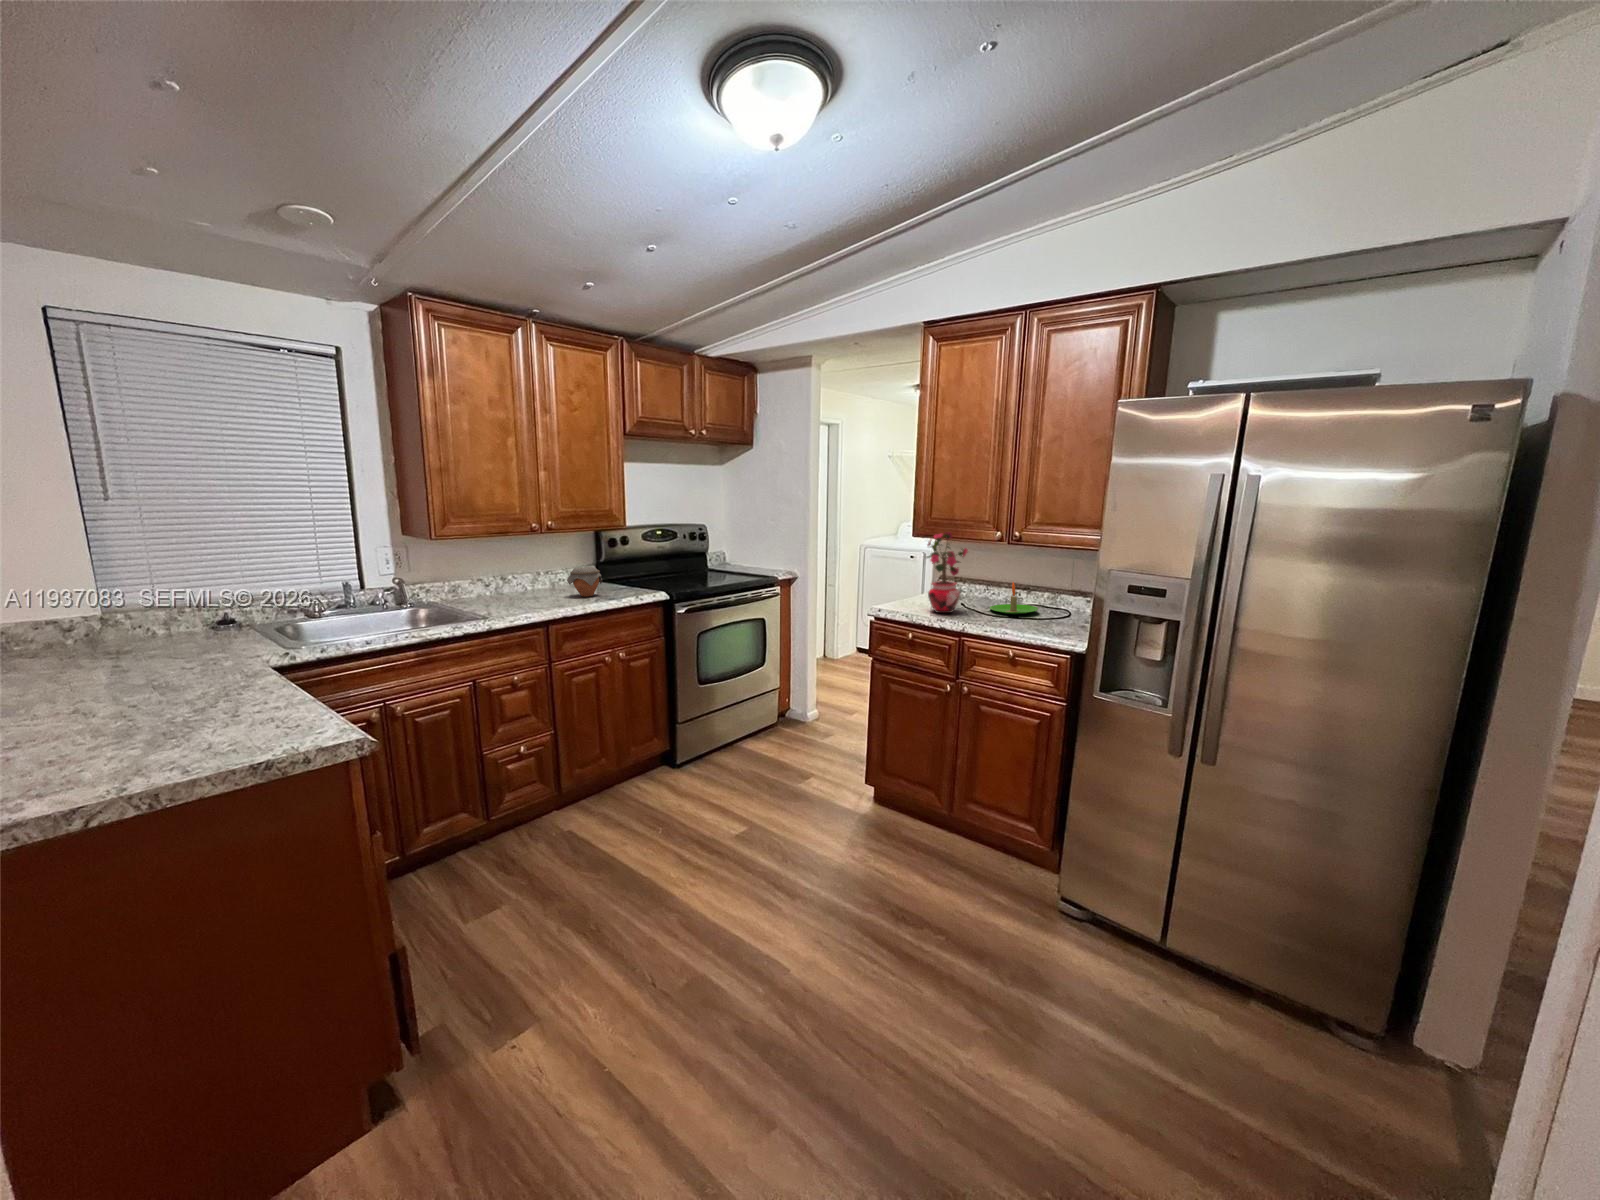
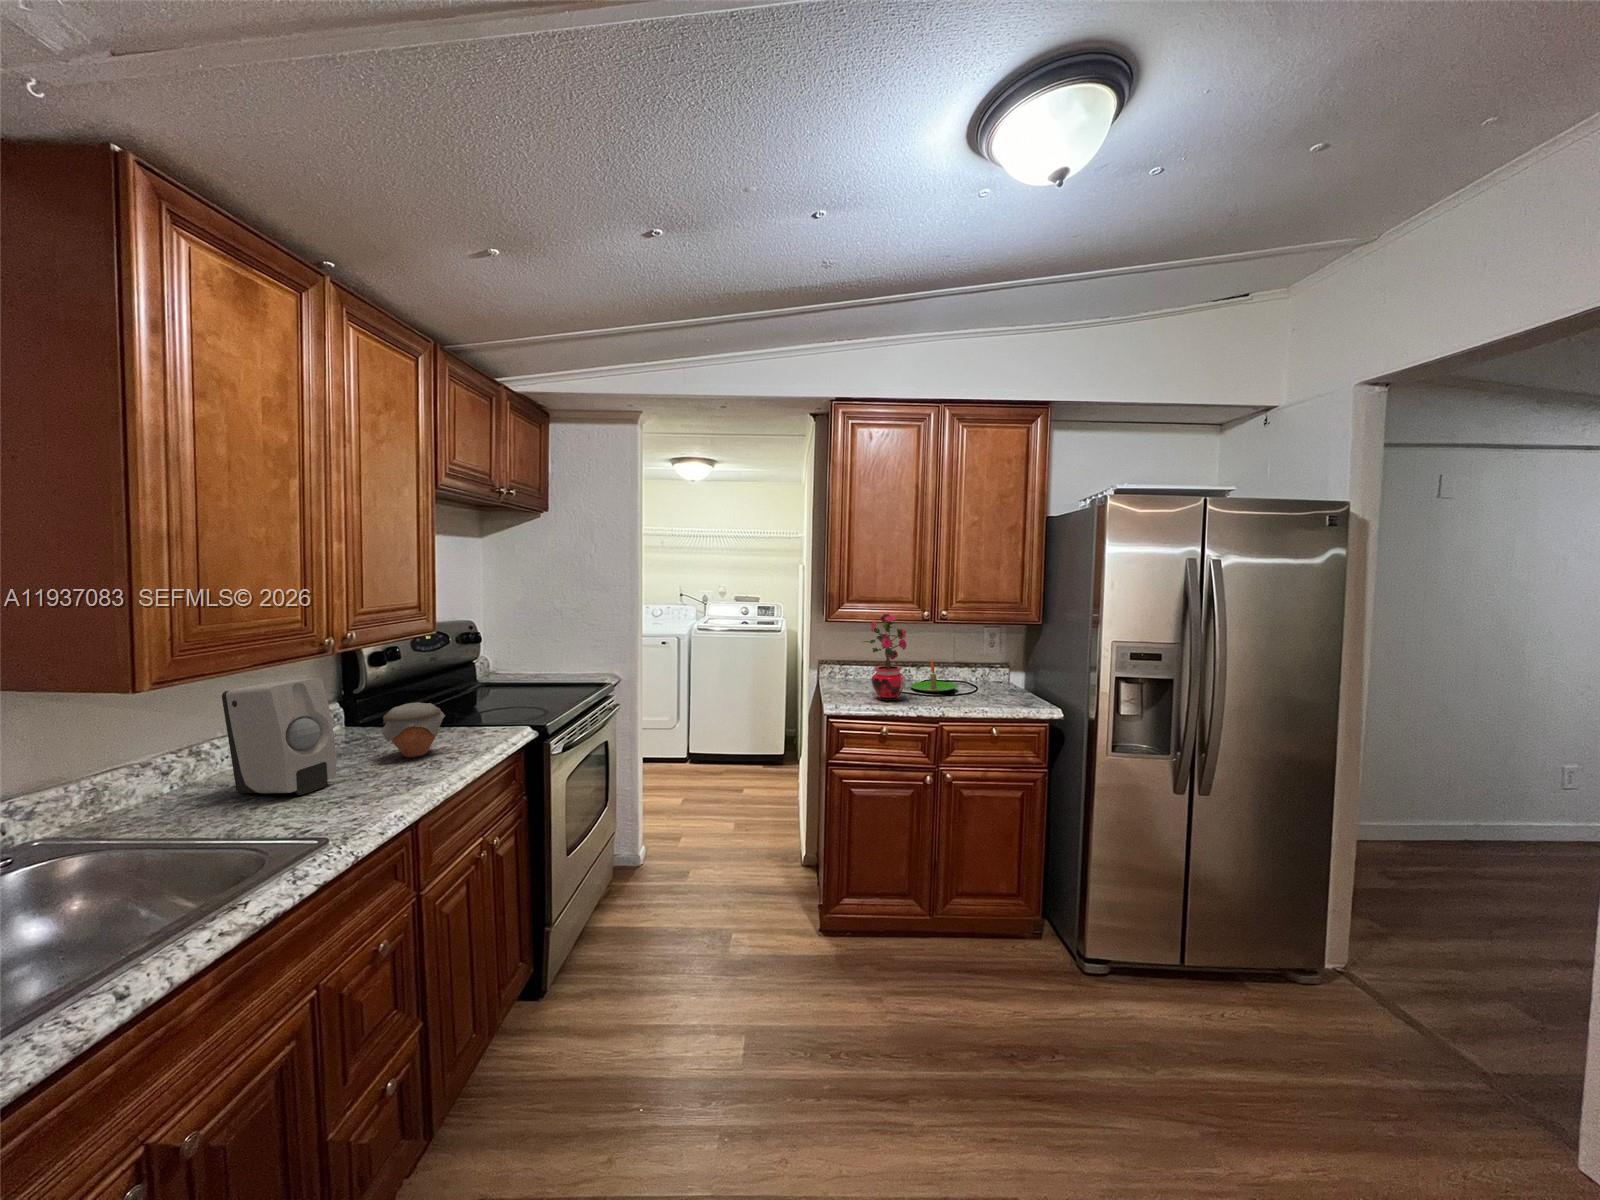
soap dispenser: none [497,545,536,603] -> present [222,678,336,795]

